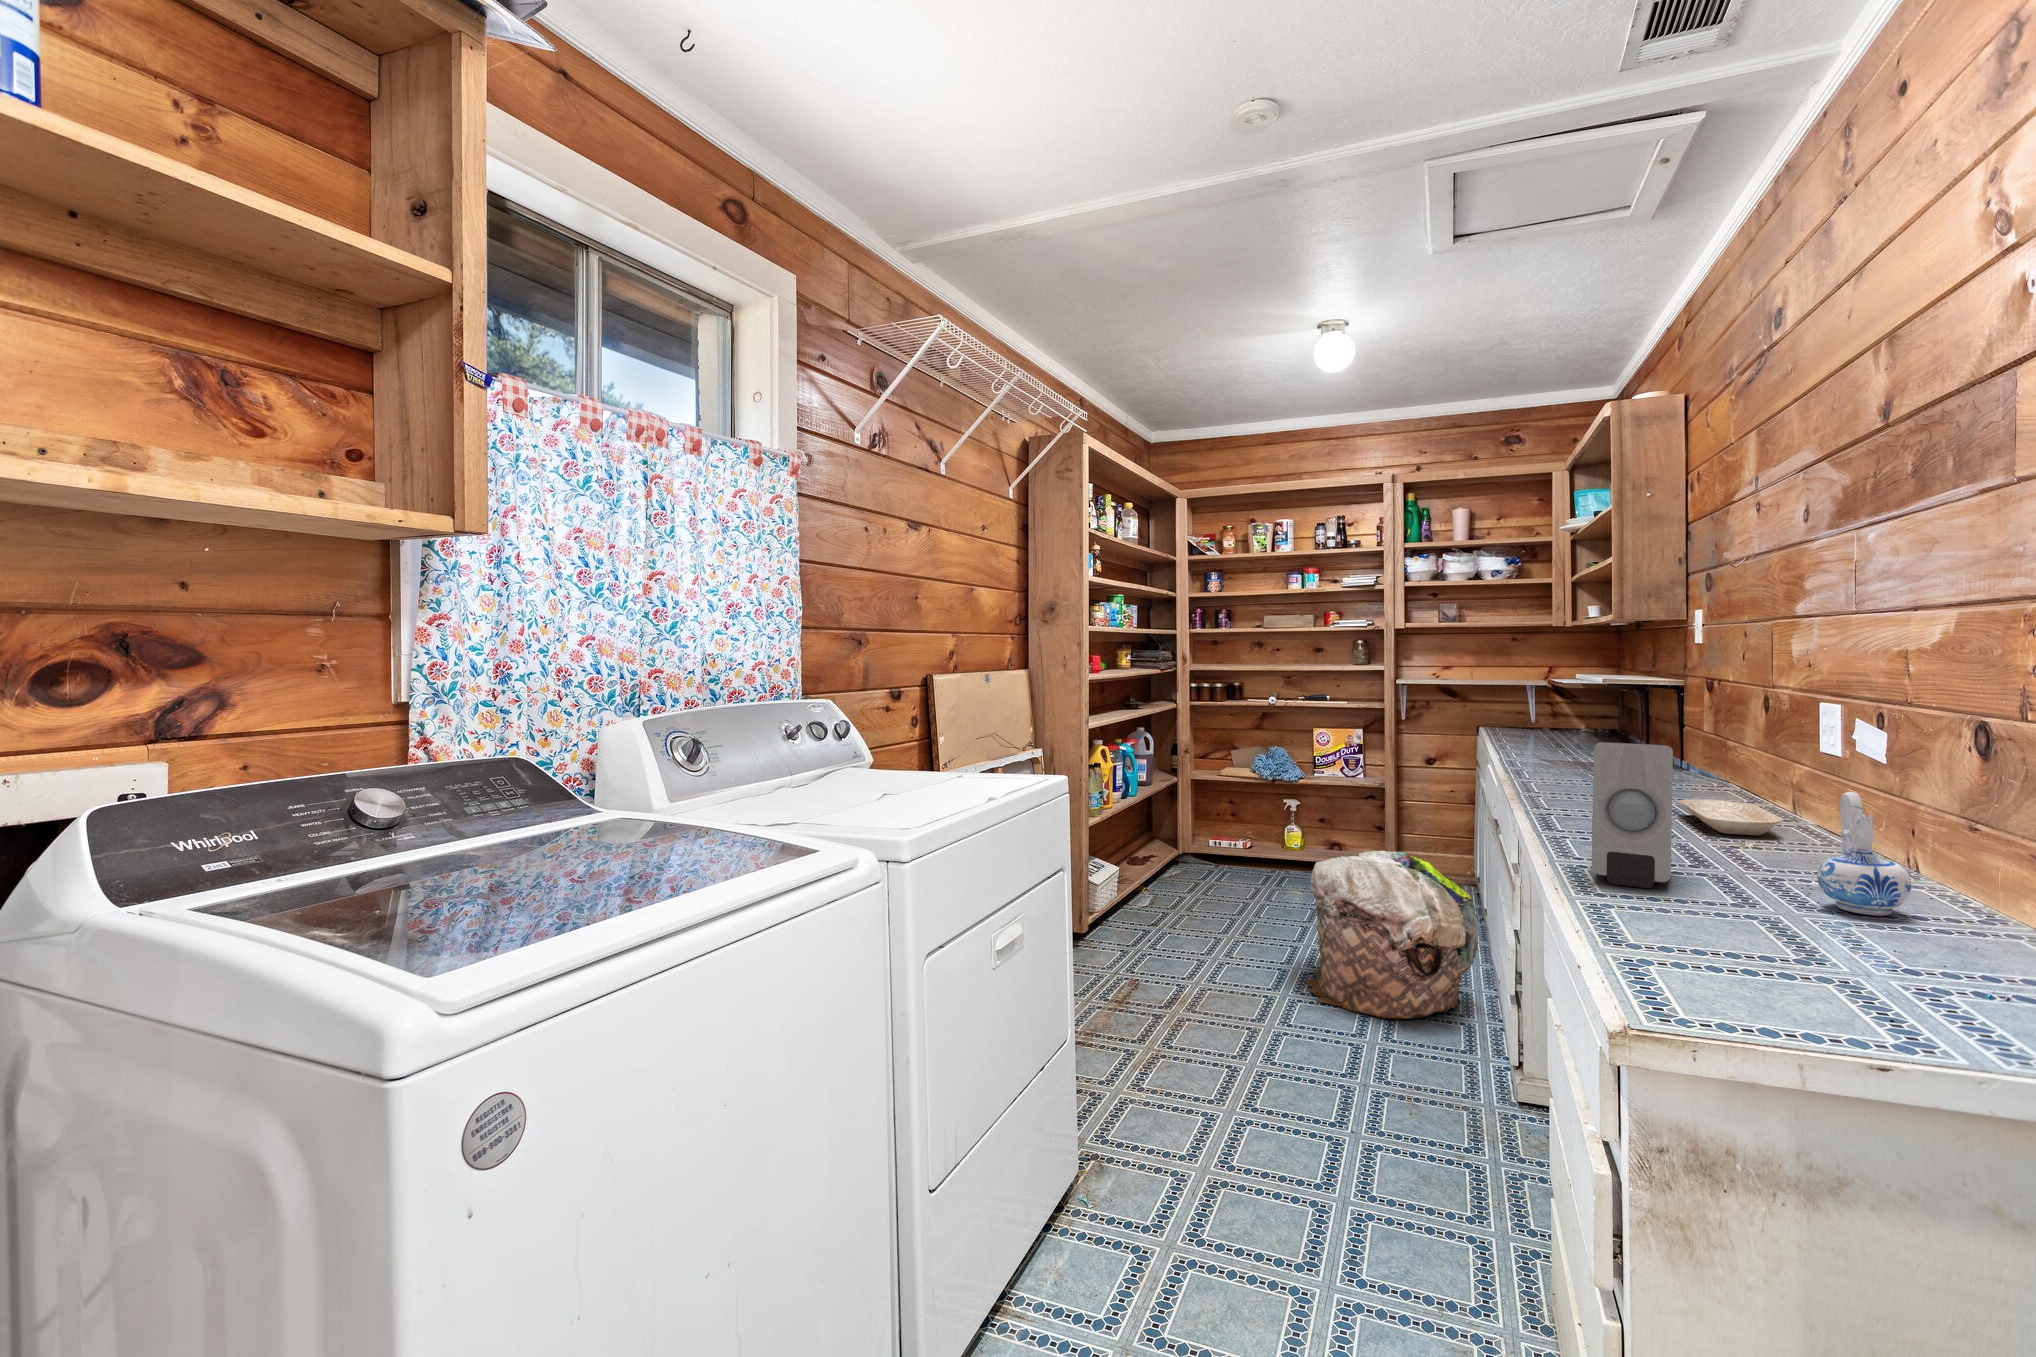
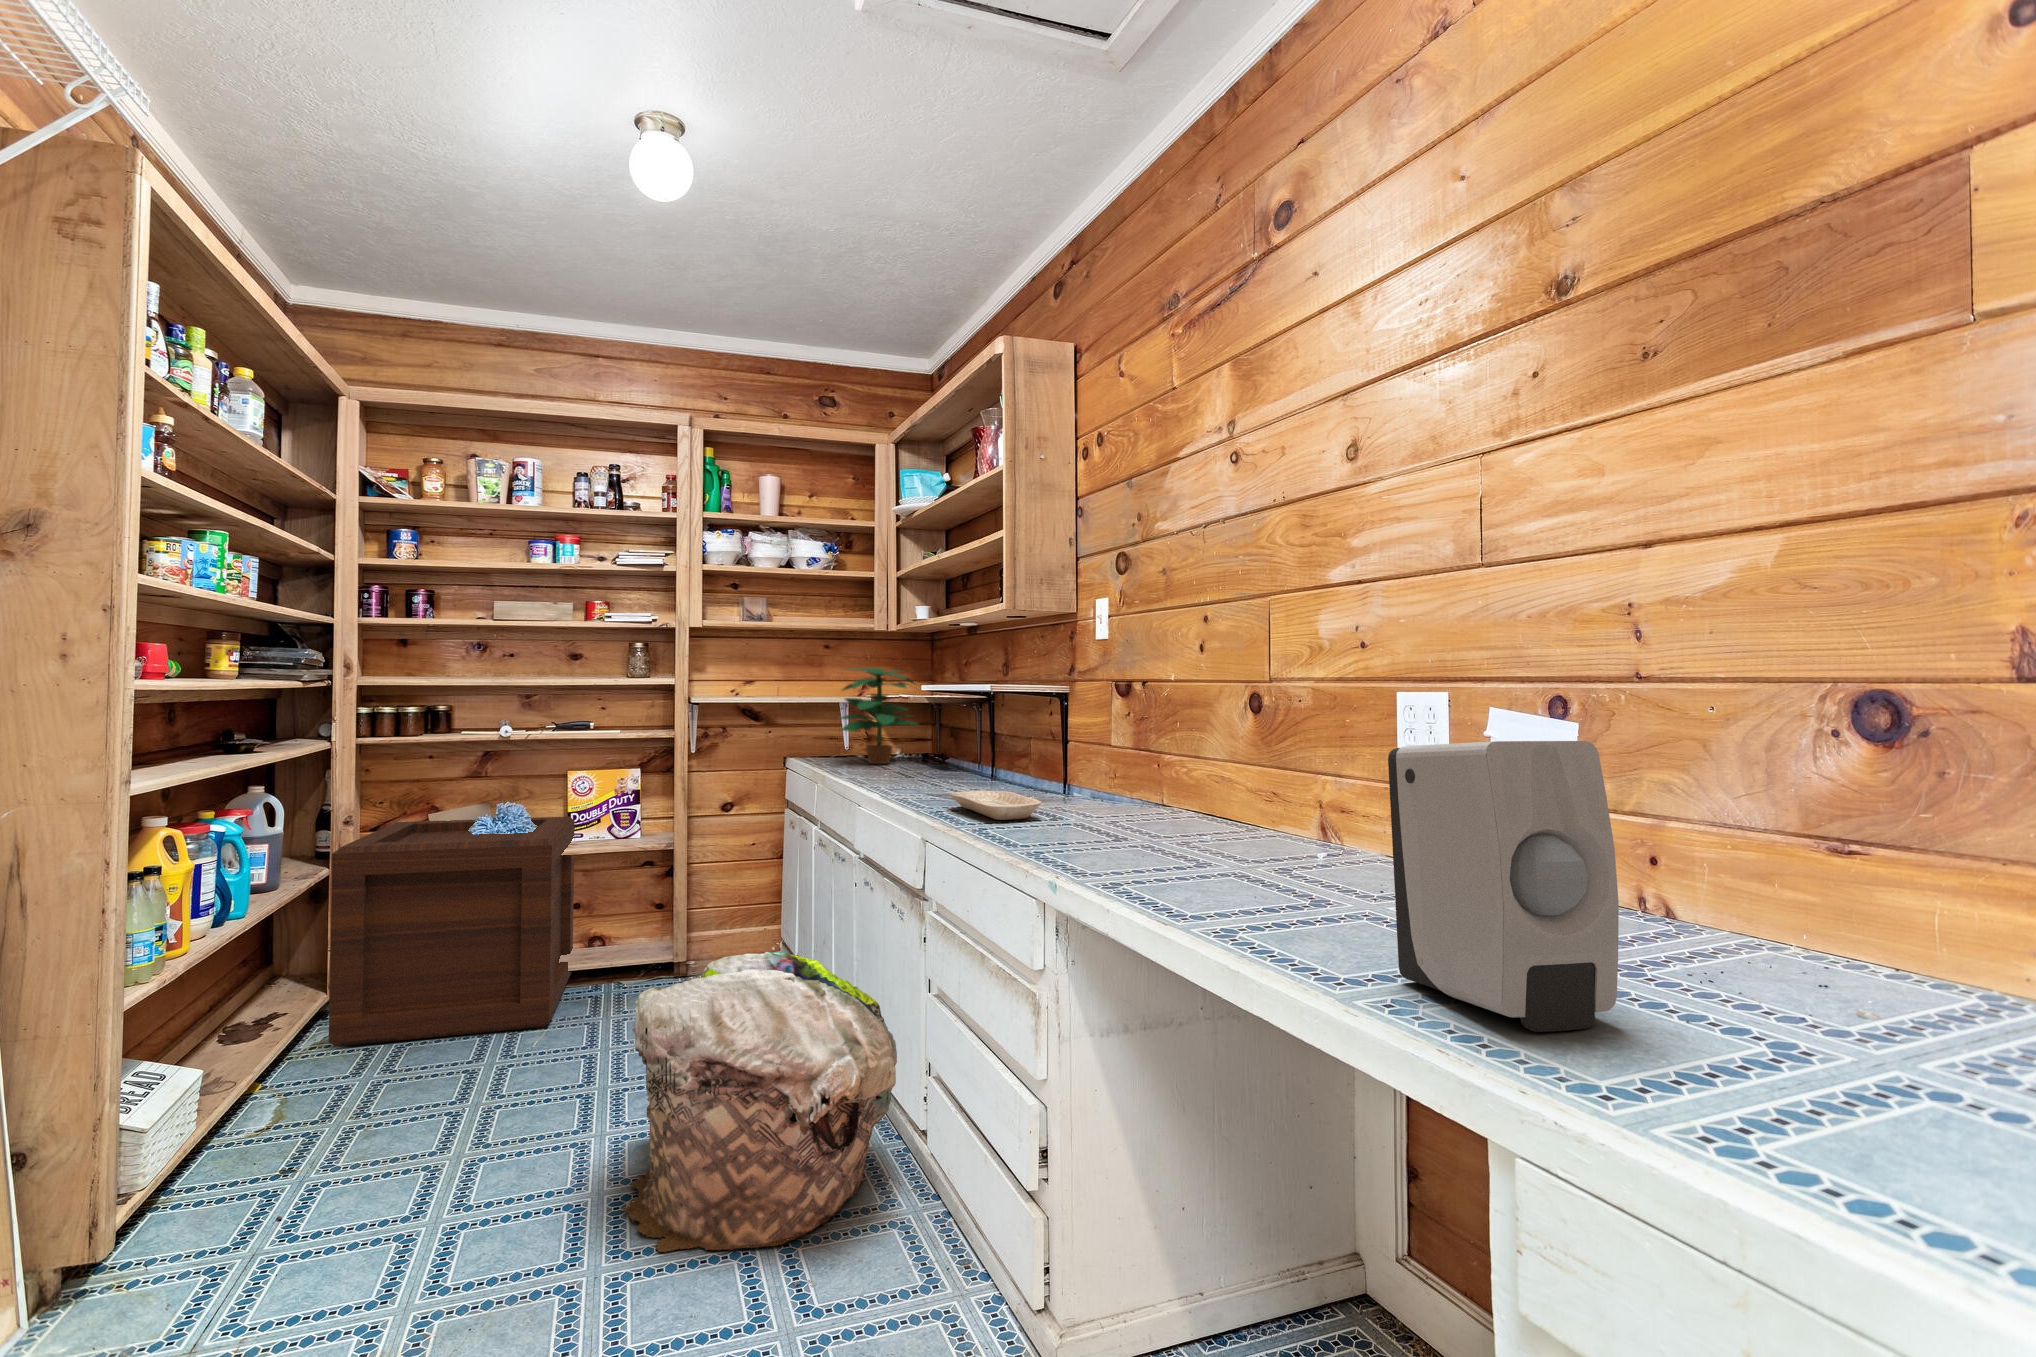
potted plant: none [1512,657,1592,738] -> present [840,668,916,764]
wooden crate: none [1177,755,1317,892] -> present [329,816,575,1046]
ceramic pitcher: present [1817,792,1911,915] -> none [1771,804,1924,1013]
tray: present [1678,800,1781,835] -> present [949,790,1041,820]

